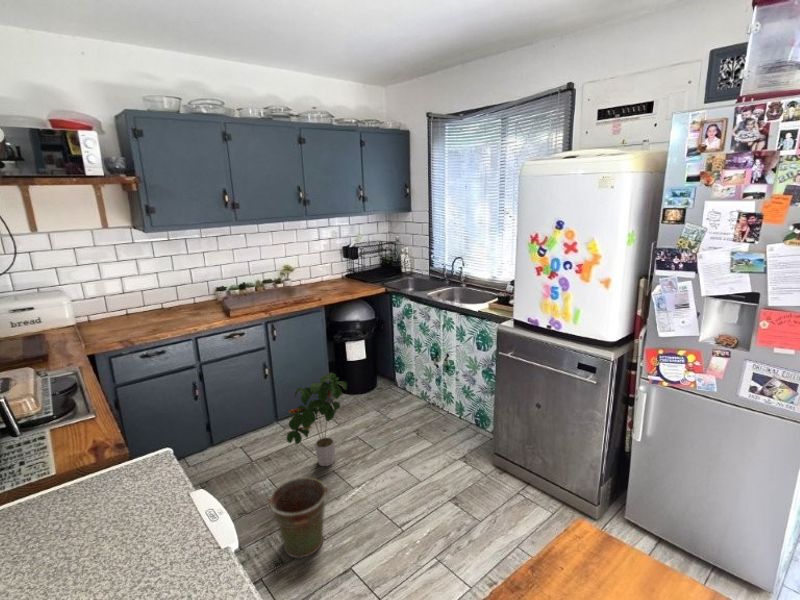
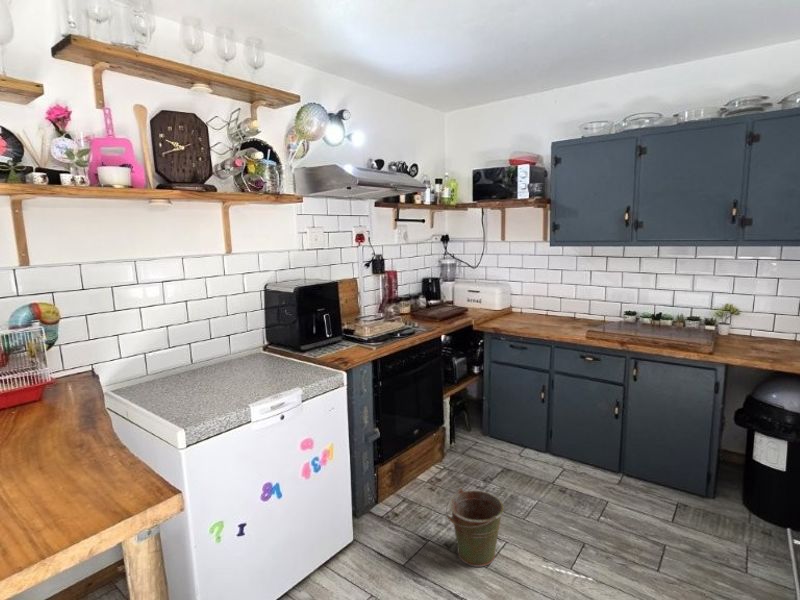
potted plant: present [287,373,347,466] -> none [543,430,652,539]

